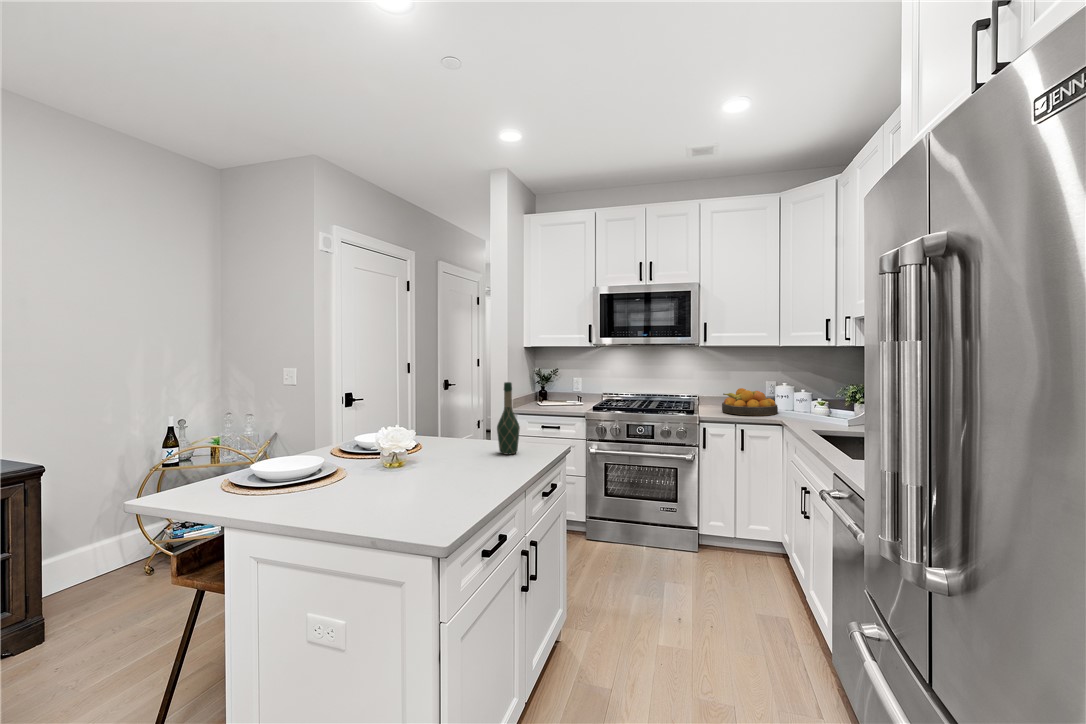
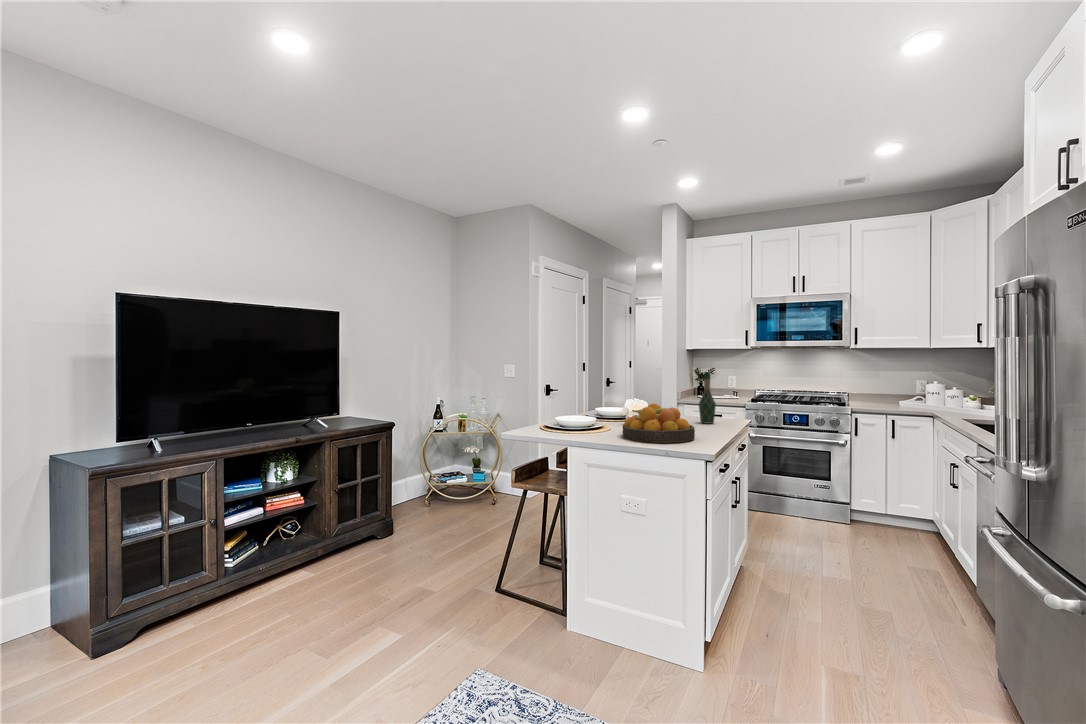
fruit bowl: present [722,388,778,416] -> present [622,404,695,443]

